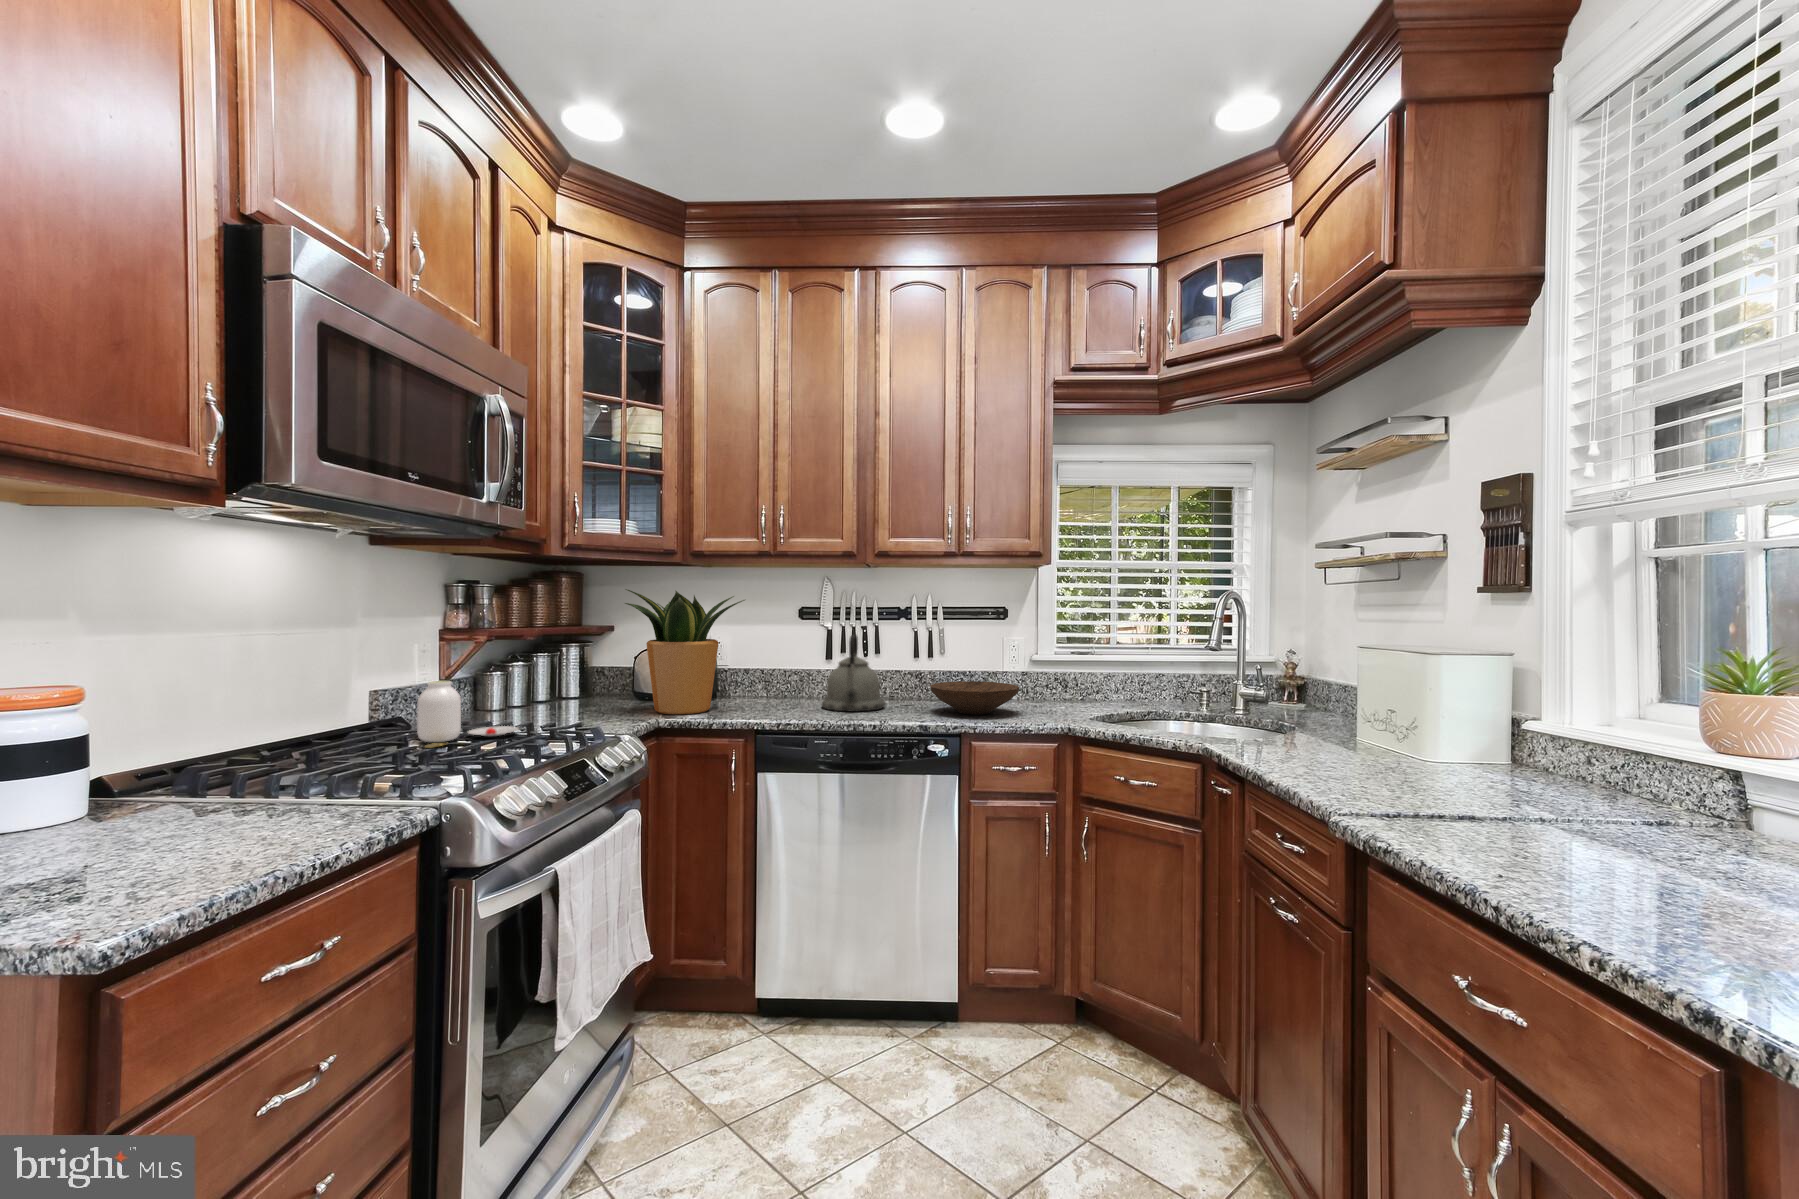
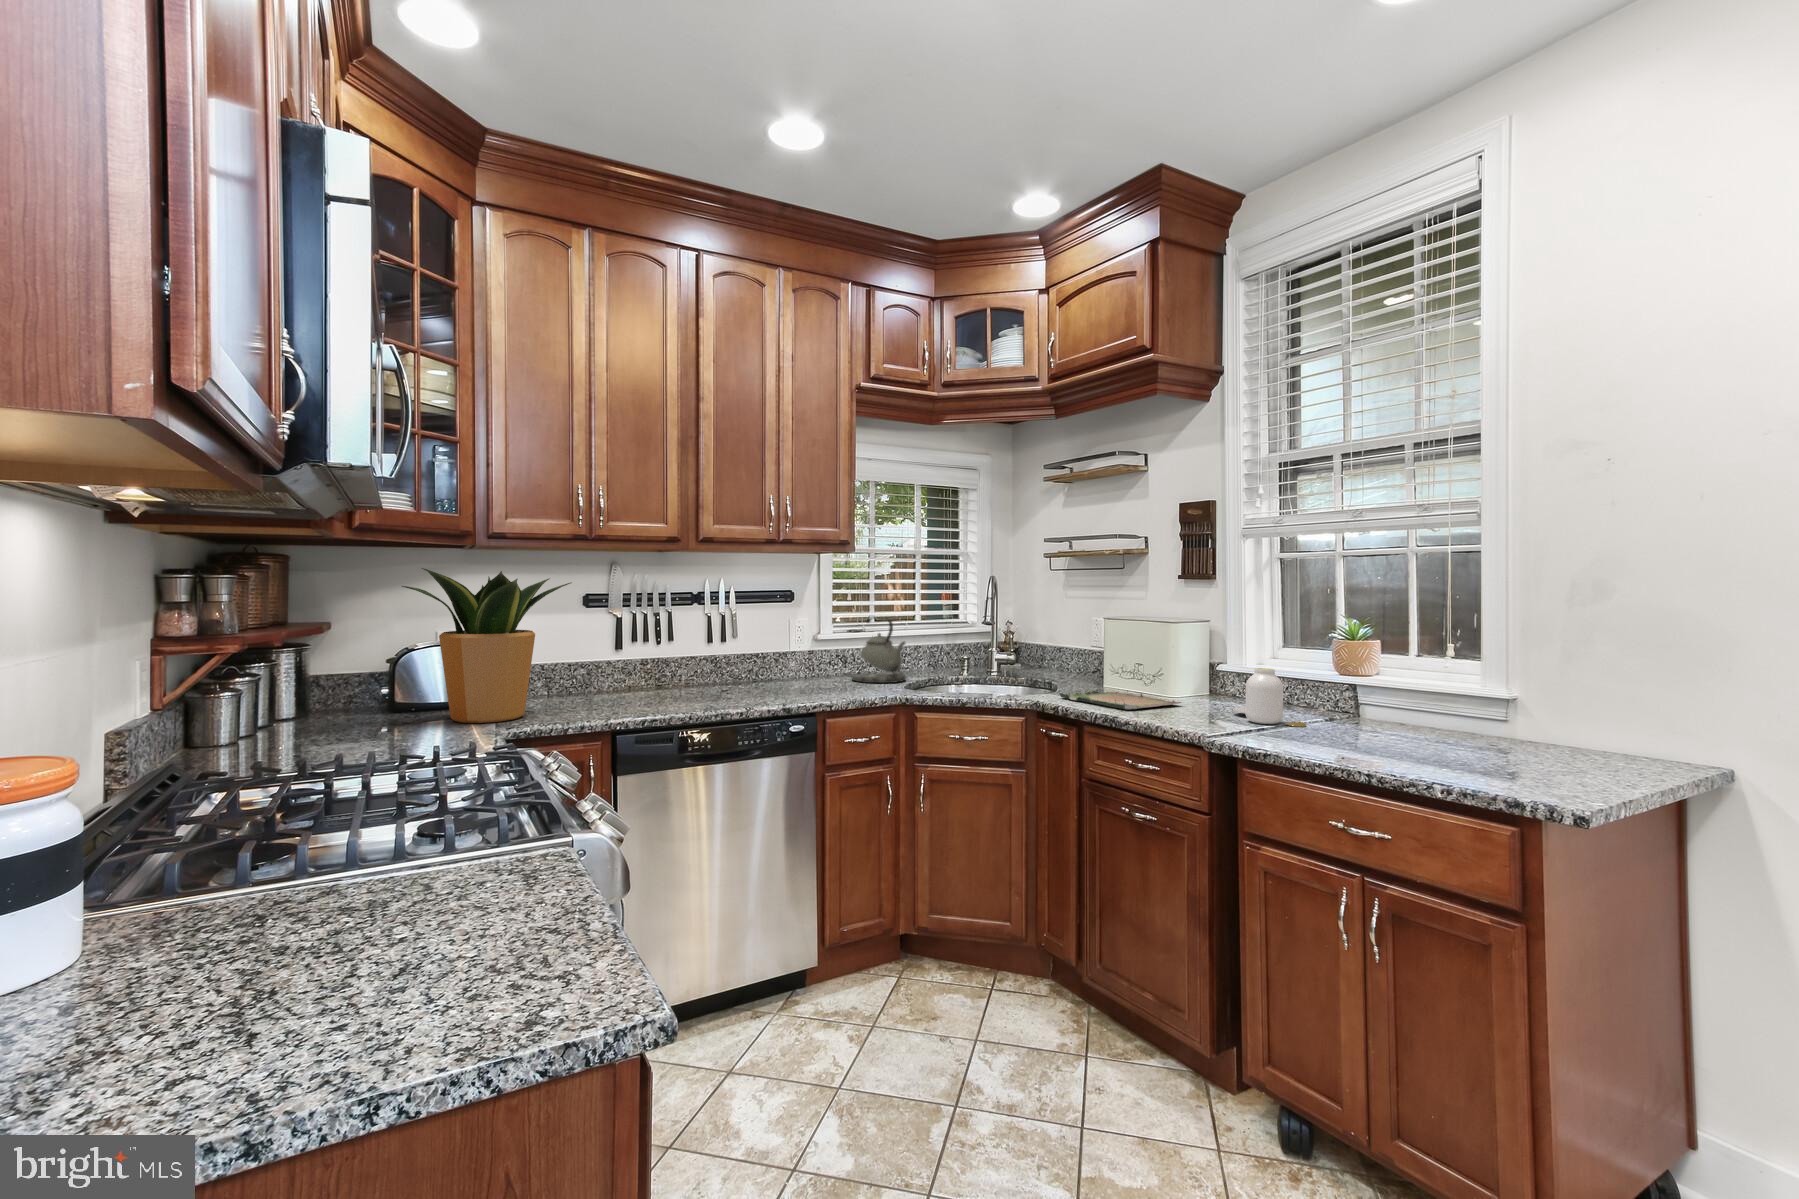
kettle: present [822,635,885,711] -> present [852,618,906,683]
jar: present [417,681,519,748] -> present [1233,668,1306,727]
wooden bowl: present [930,681,1019,715] -> none [758,663,845,695]
tray: none [1259,733,1427,772] -> present [1060,686,1182,710]

